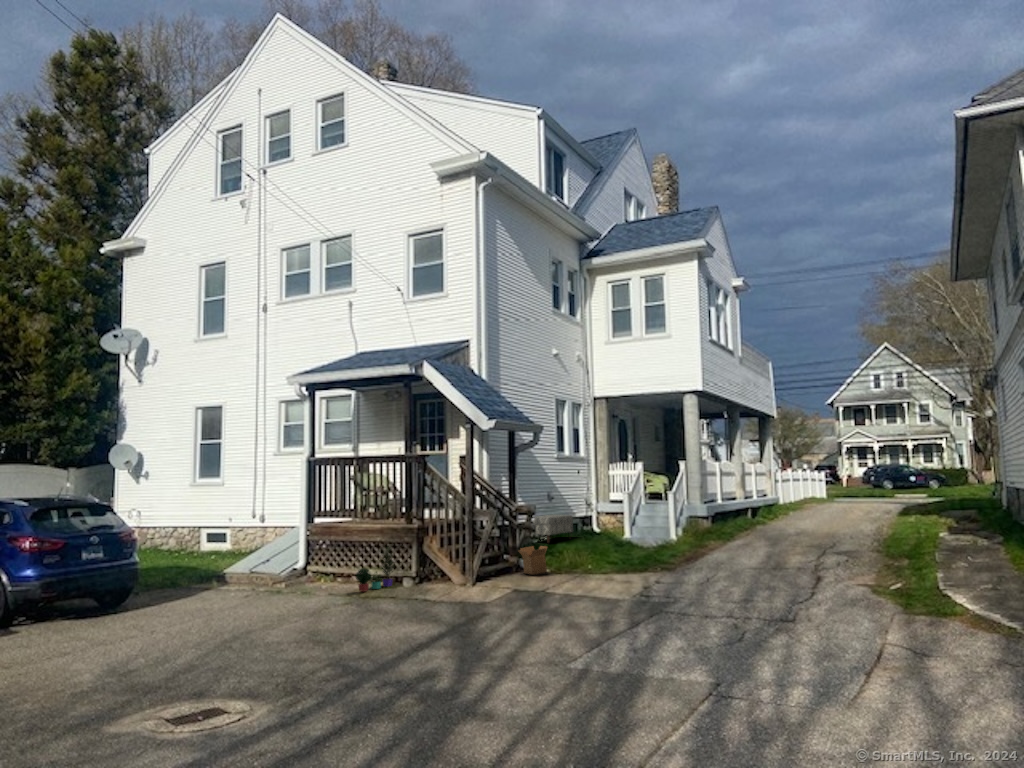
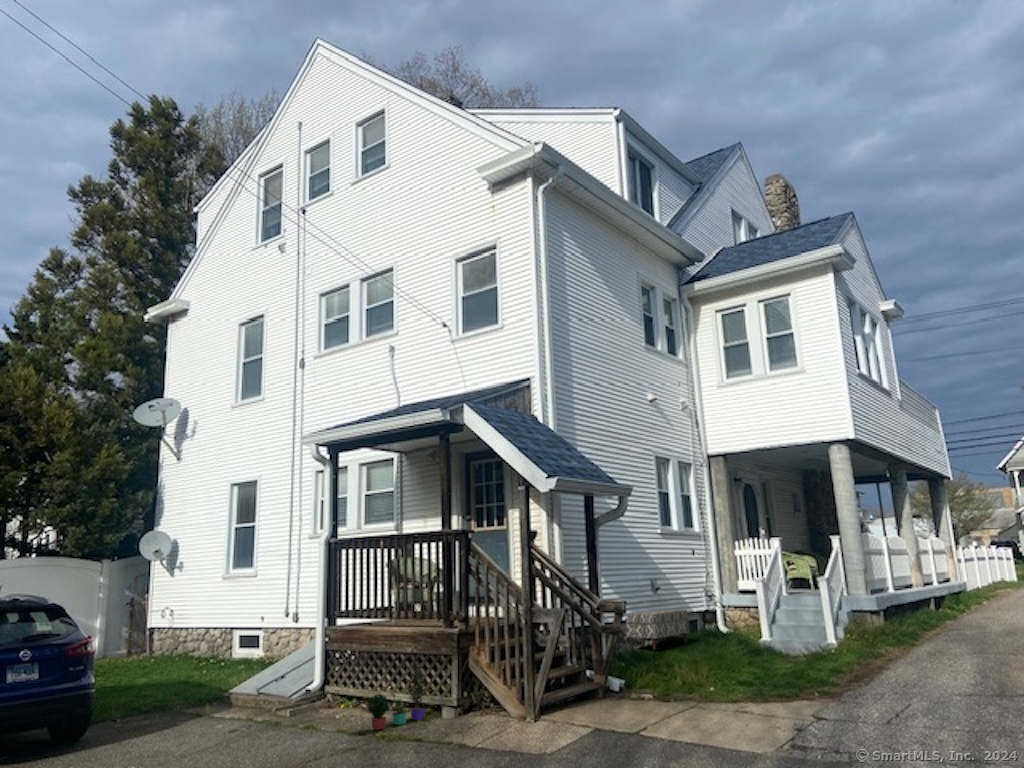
cardboard box: present [519,546,547,575] -> none [605,657,650,701]

